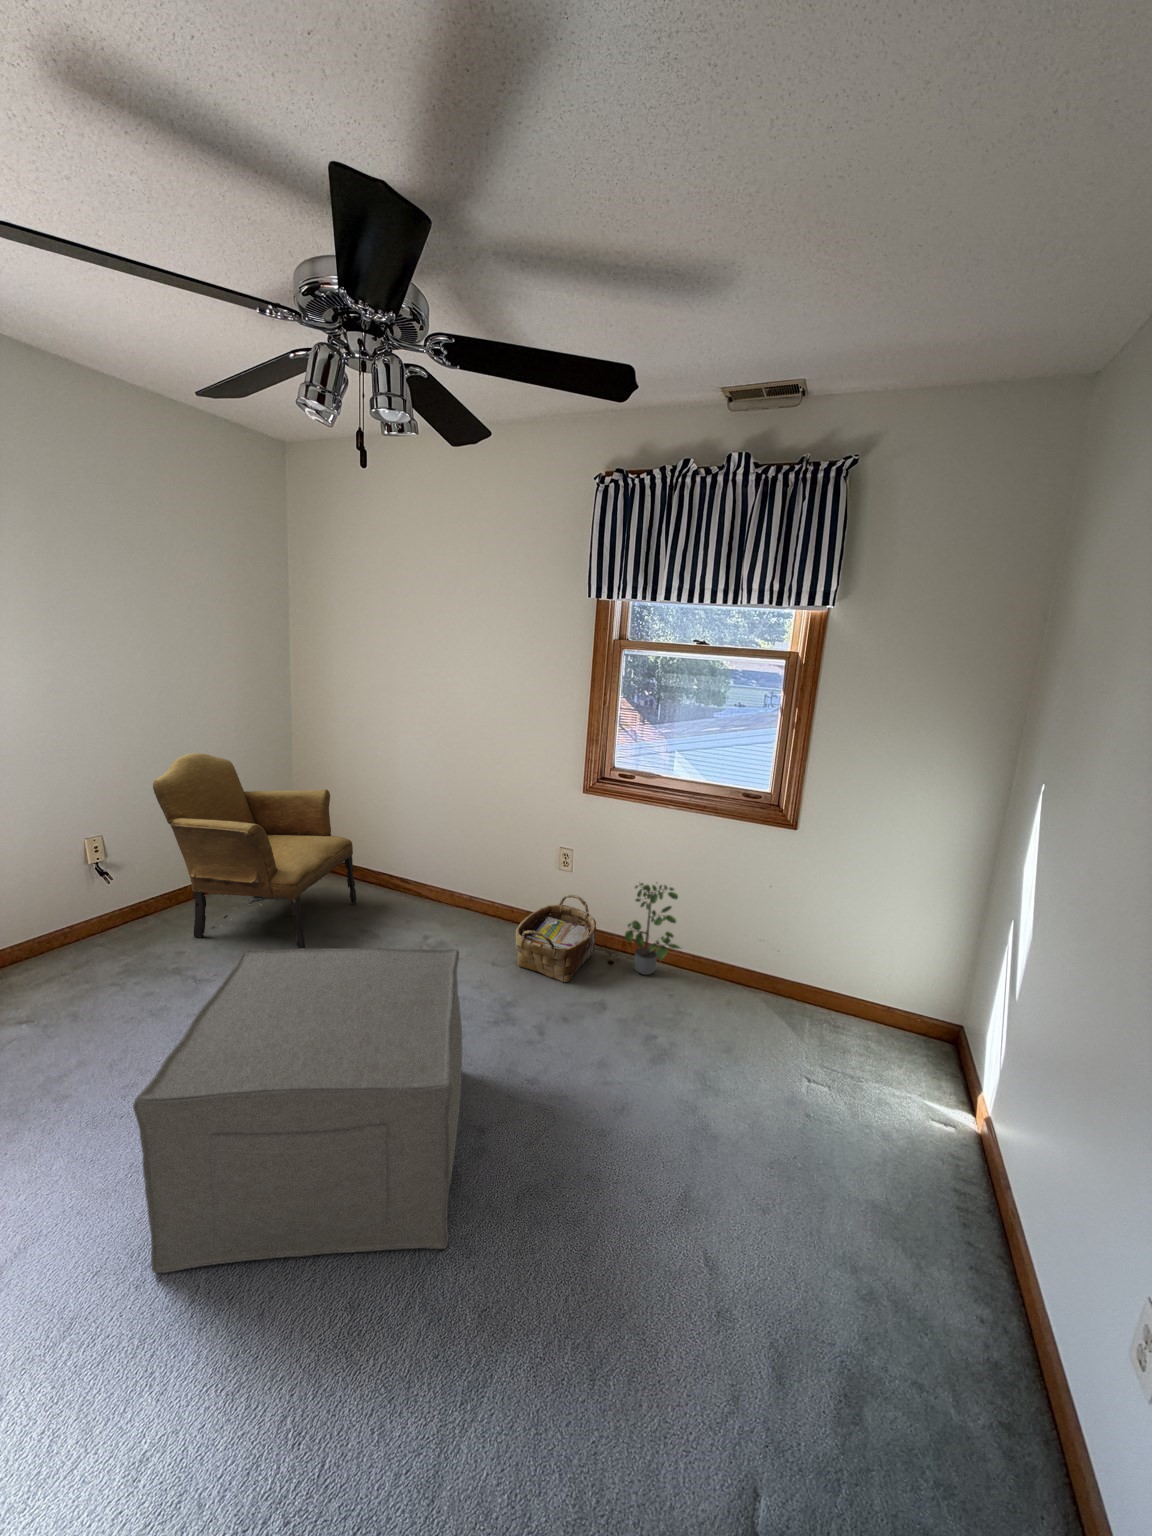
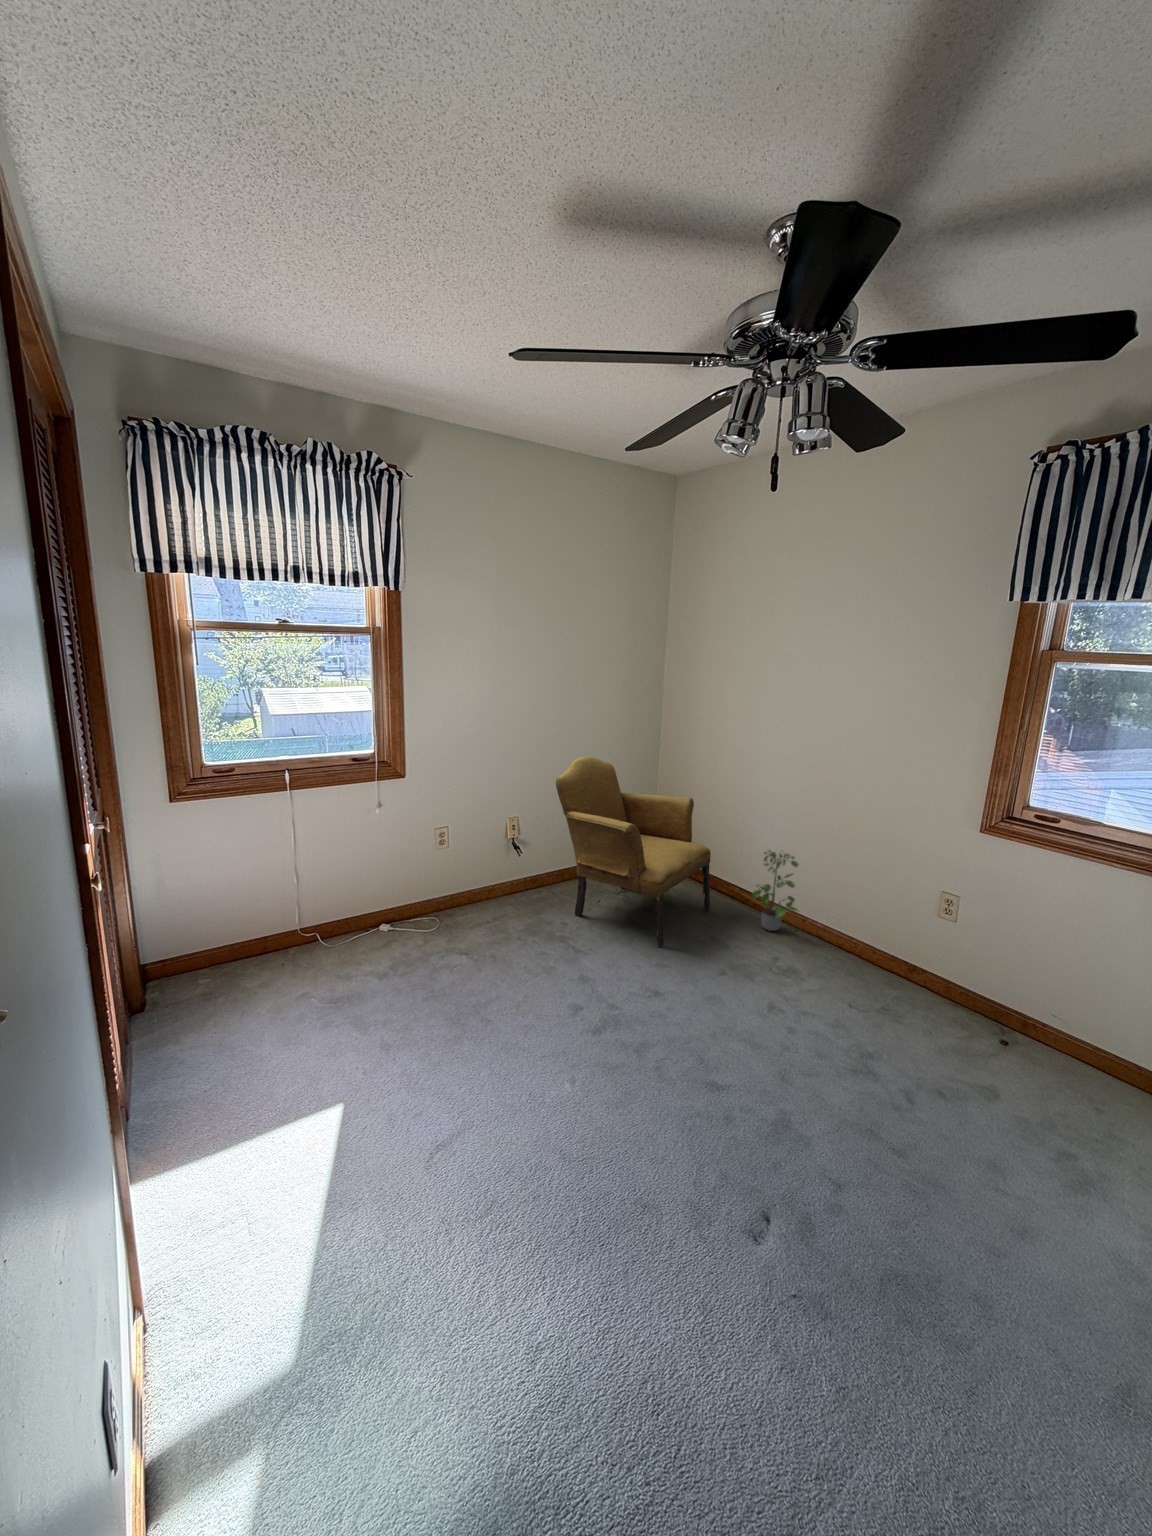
potted plant: present [625,883,680,975] -> present [751,850,799,931]
woven basket: present [515,895,596,982] -> none [881,946,988,1047]
ottoman: present [133,948,462,1273] -> none [544,937,825,1293]

